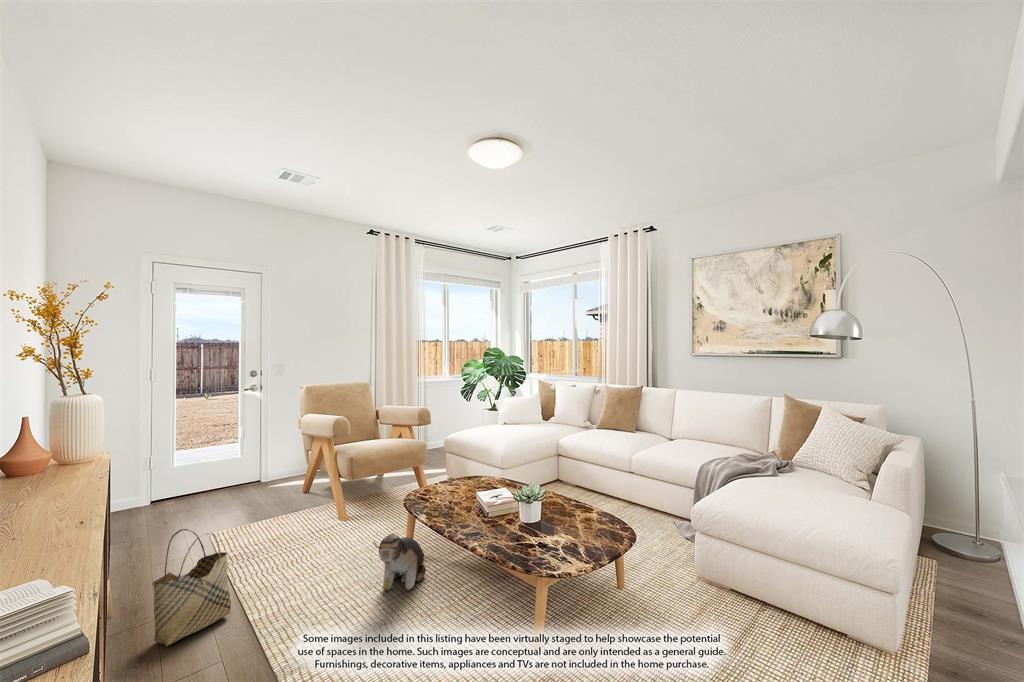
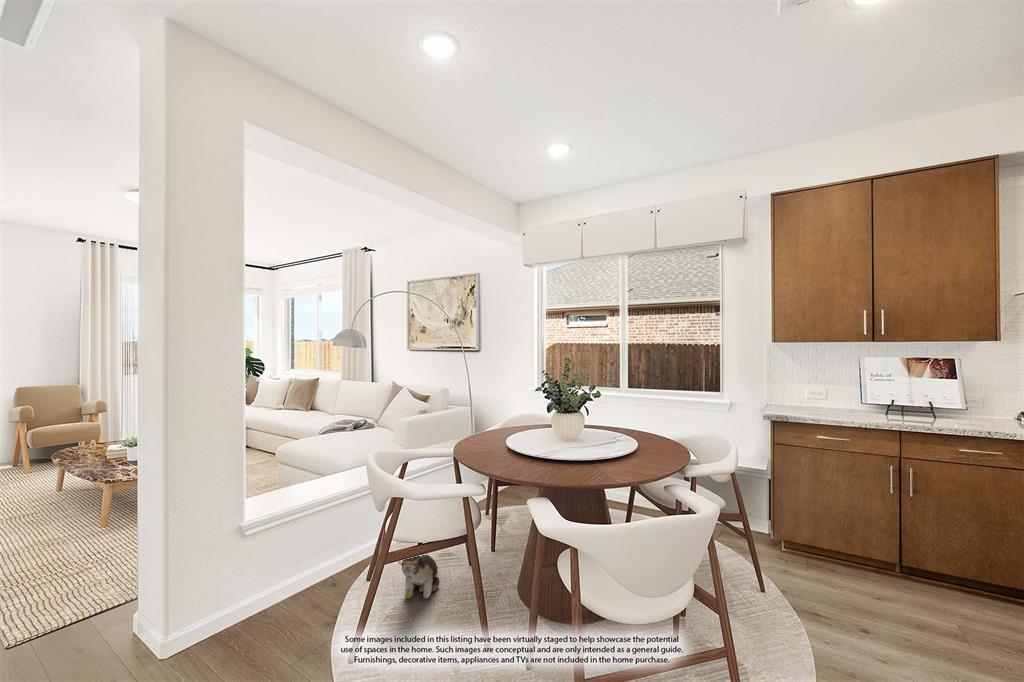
woven basket: present [152,529,231,646] -> none [224,550,282,646]

